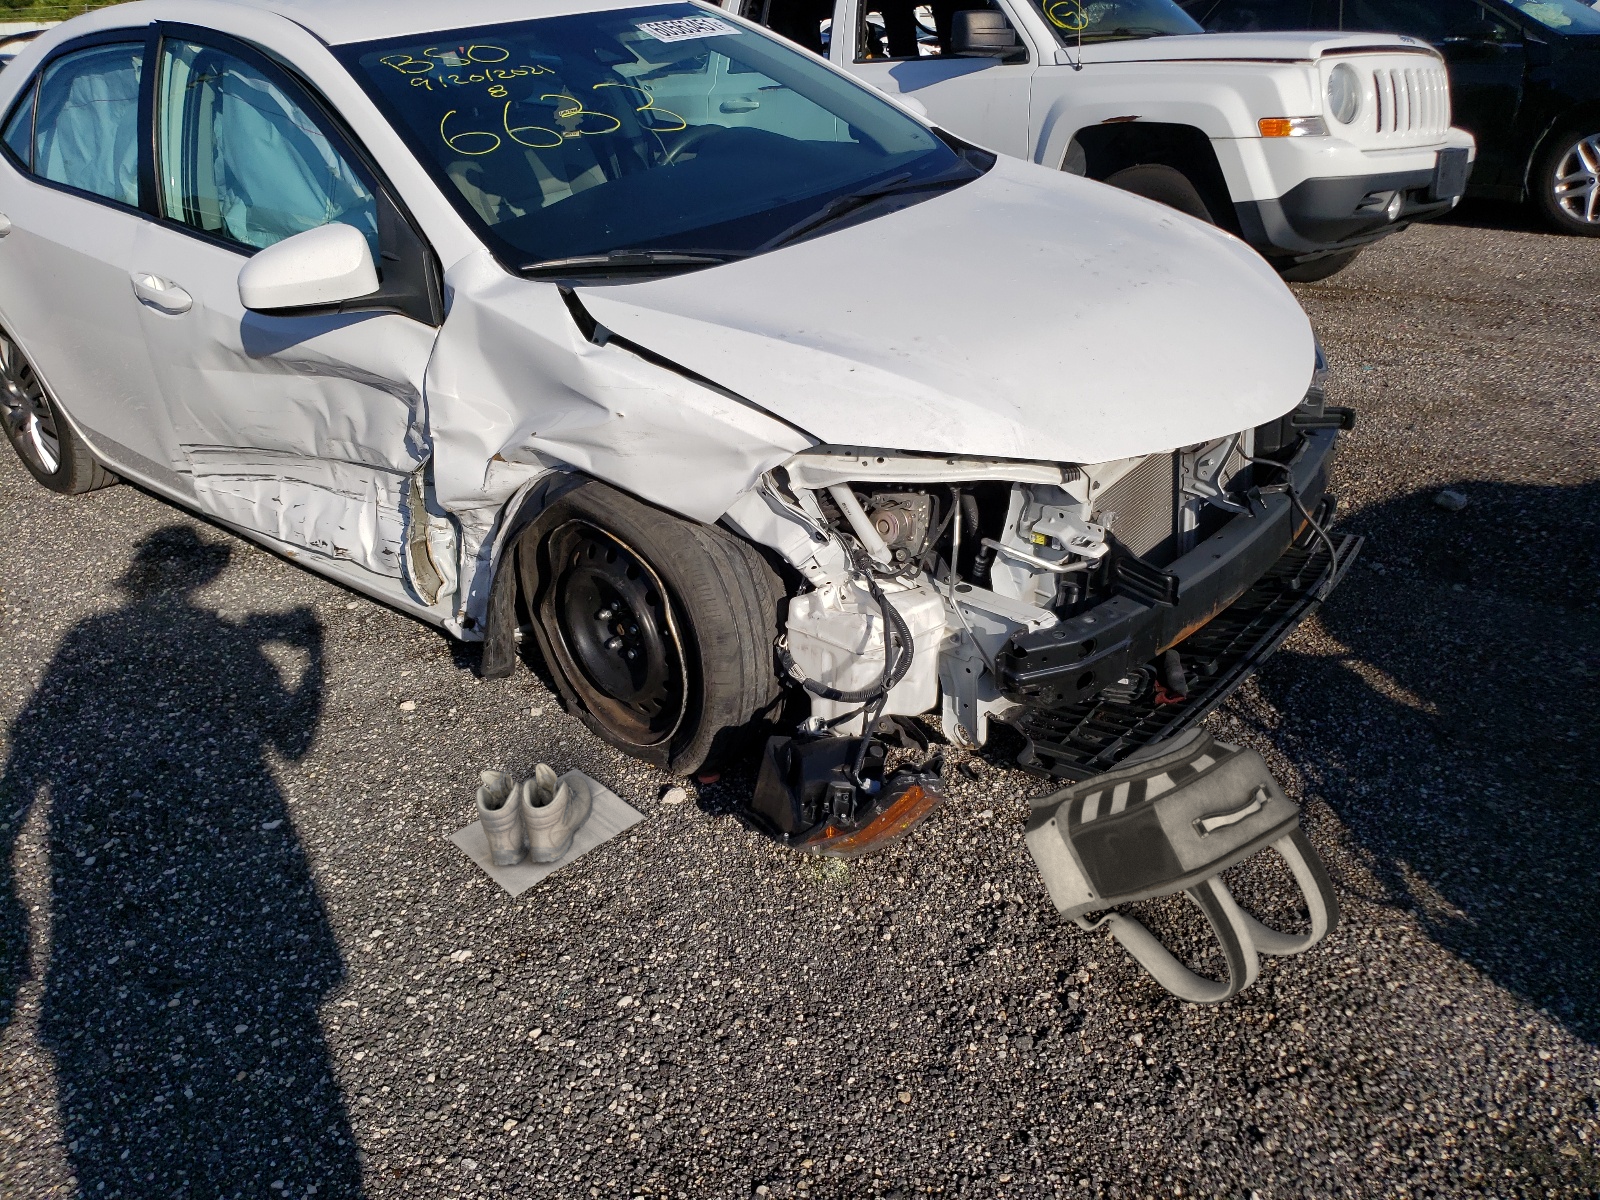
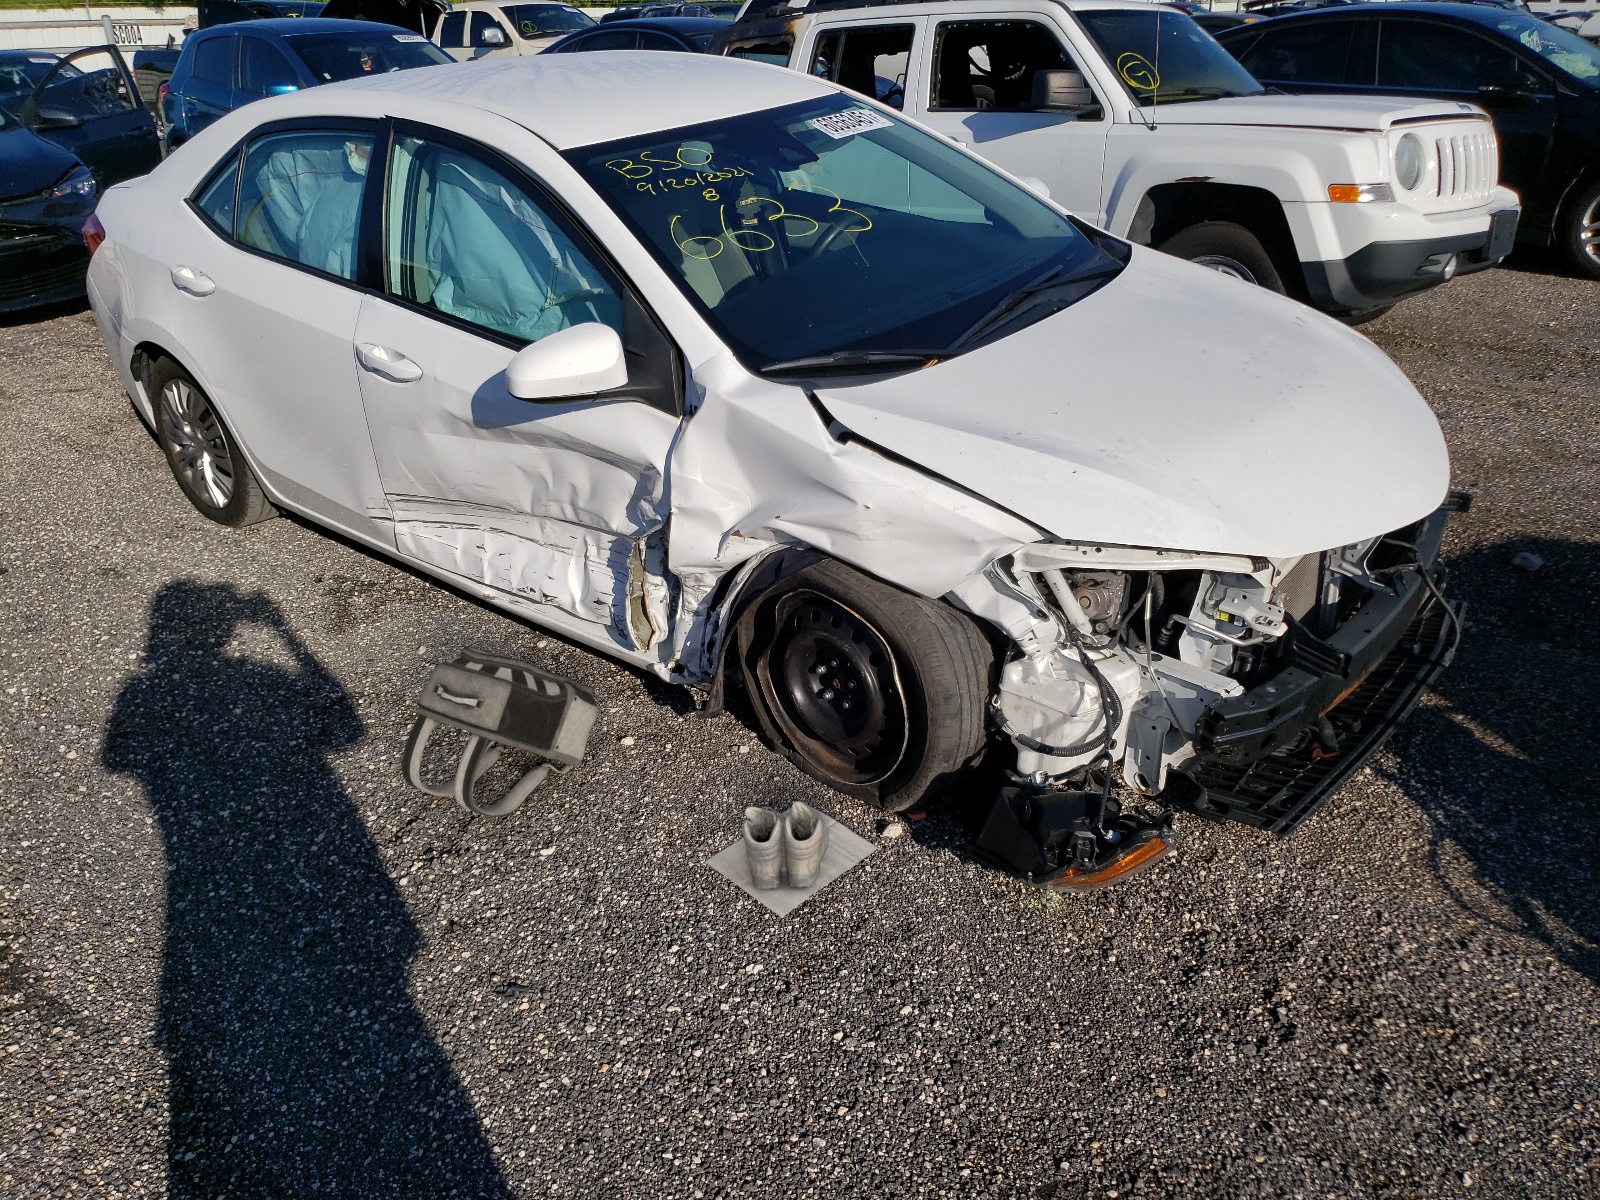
backpack: present [1025,726,1340,1004] -> present [402,646,598,817]

